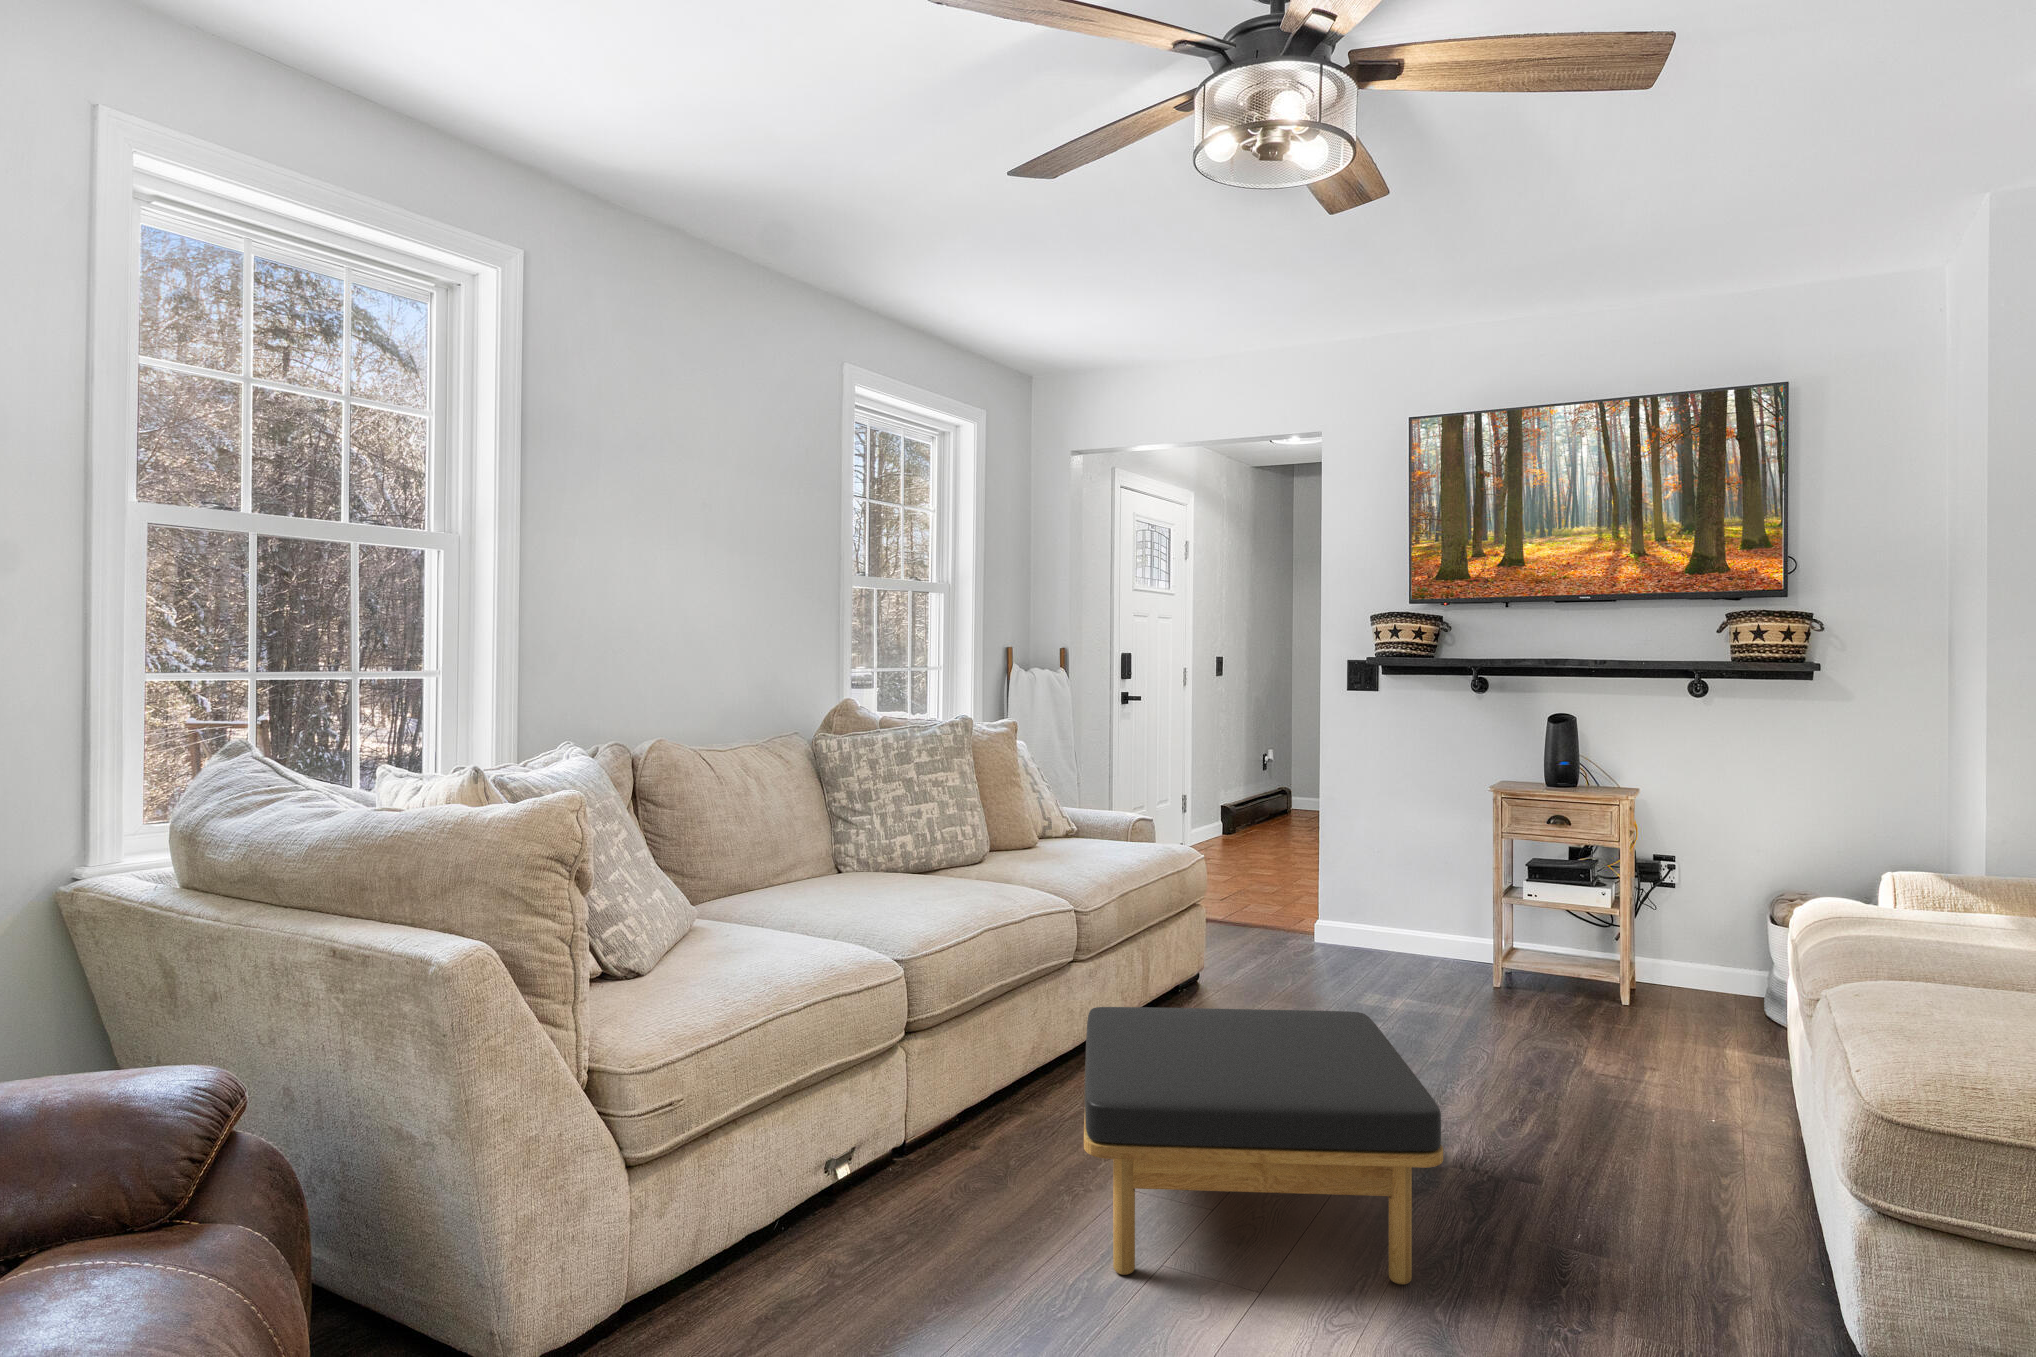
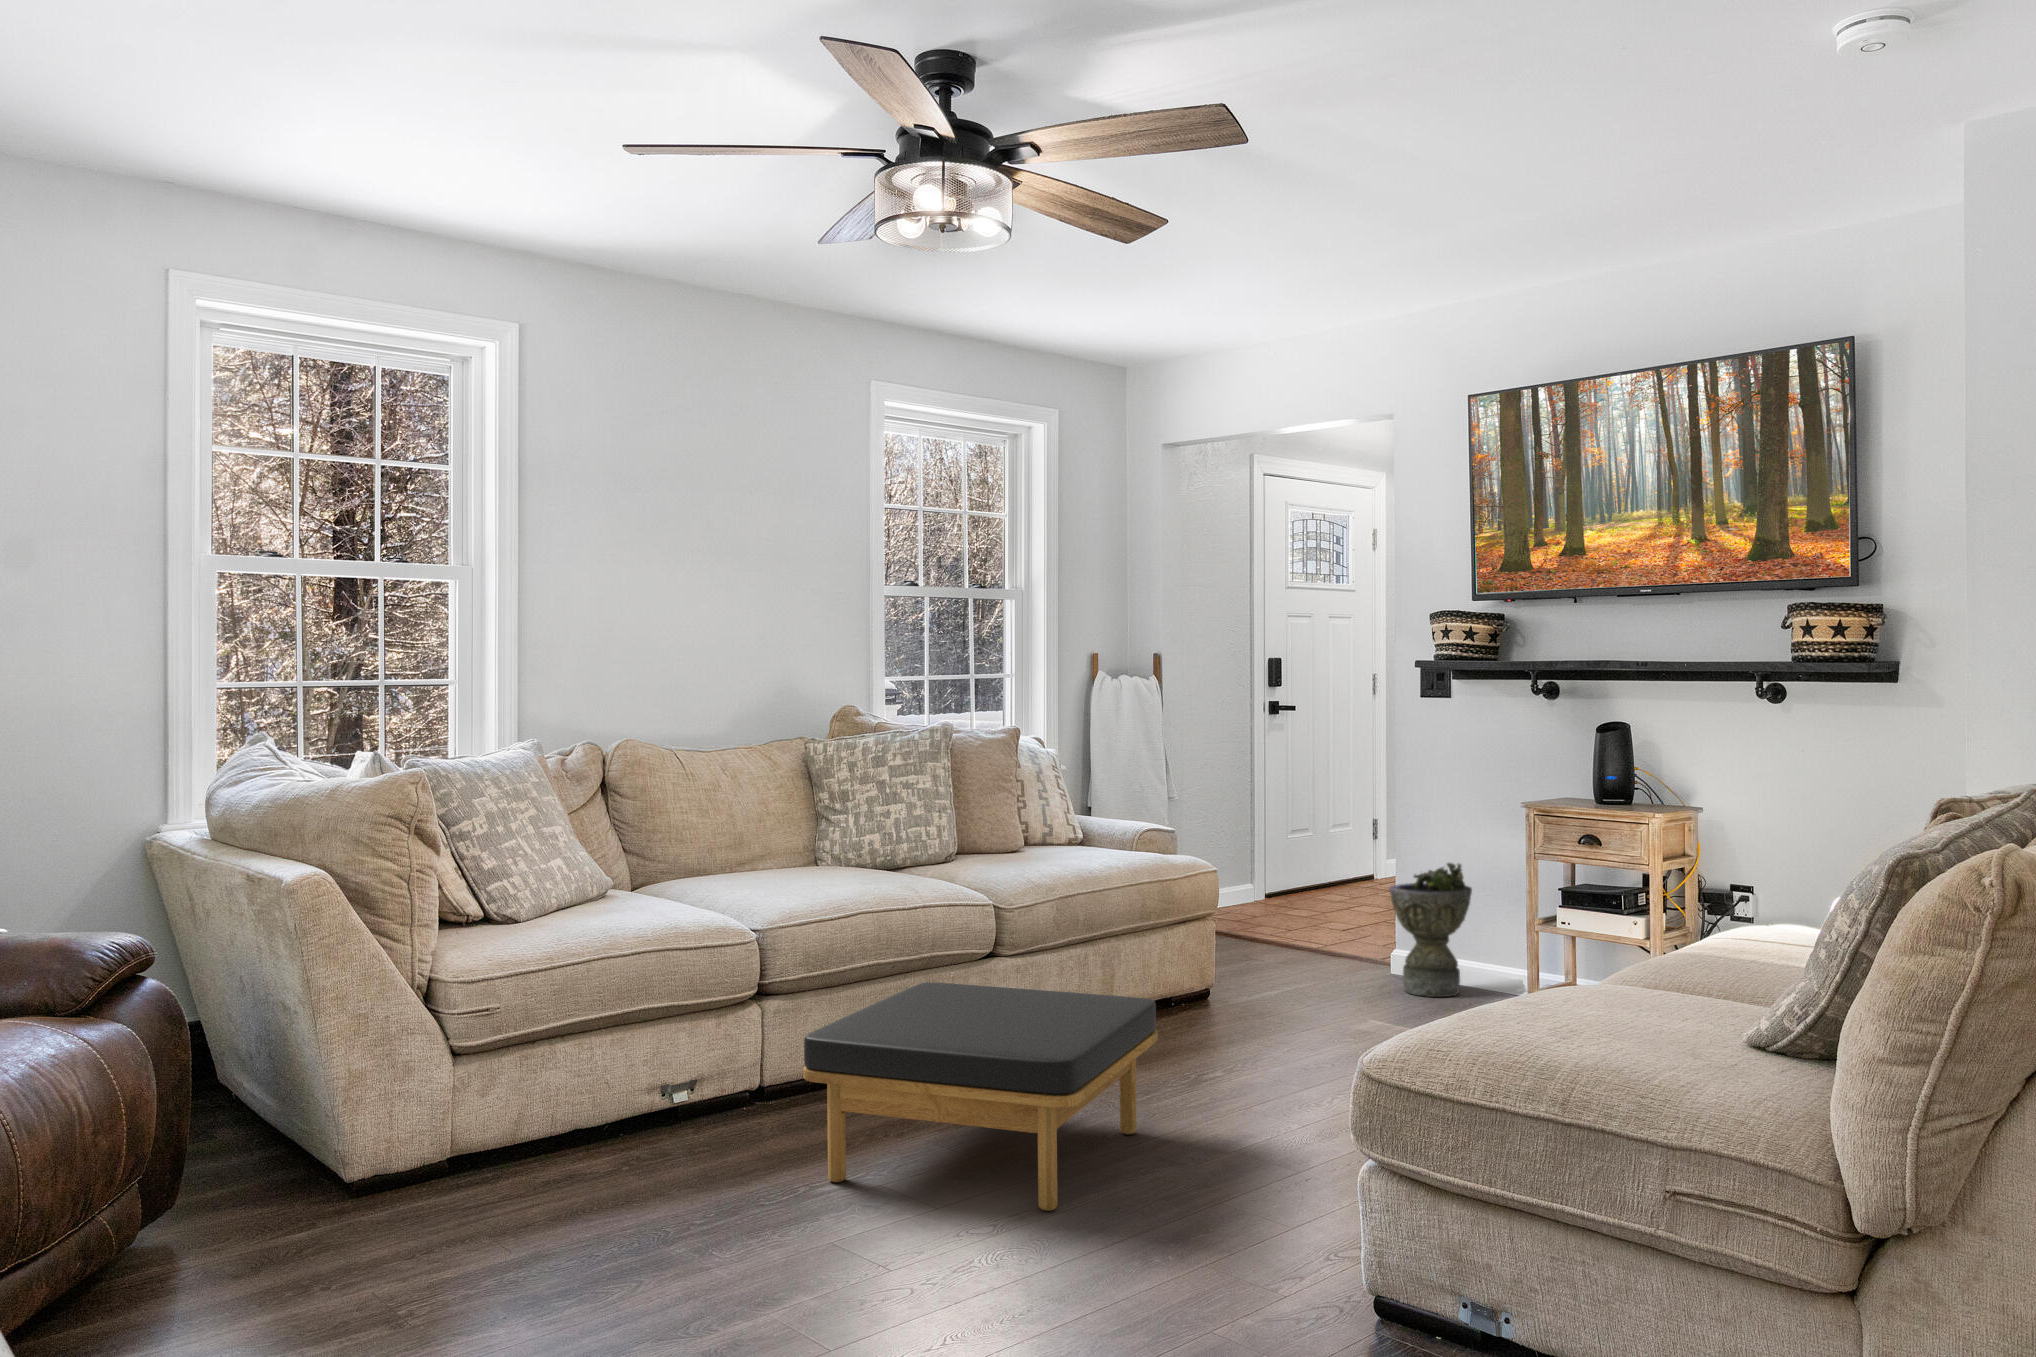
planter: none [1337,841,1412,964] -> present [1389,863,1472,997]

